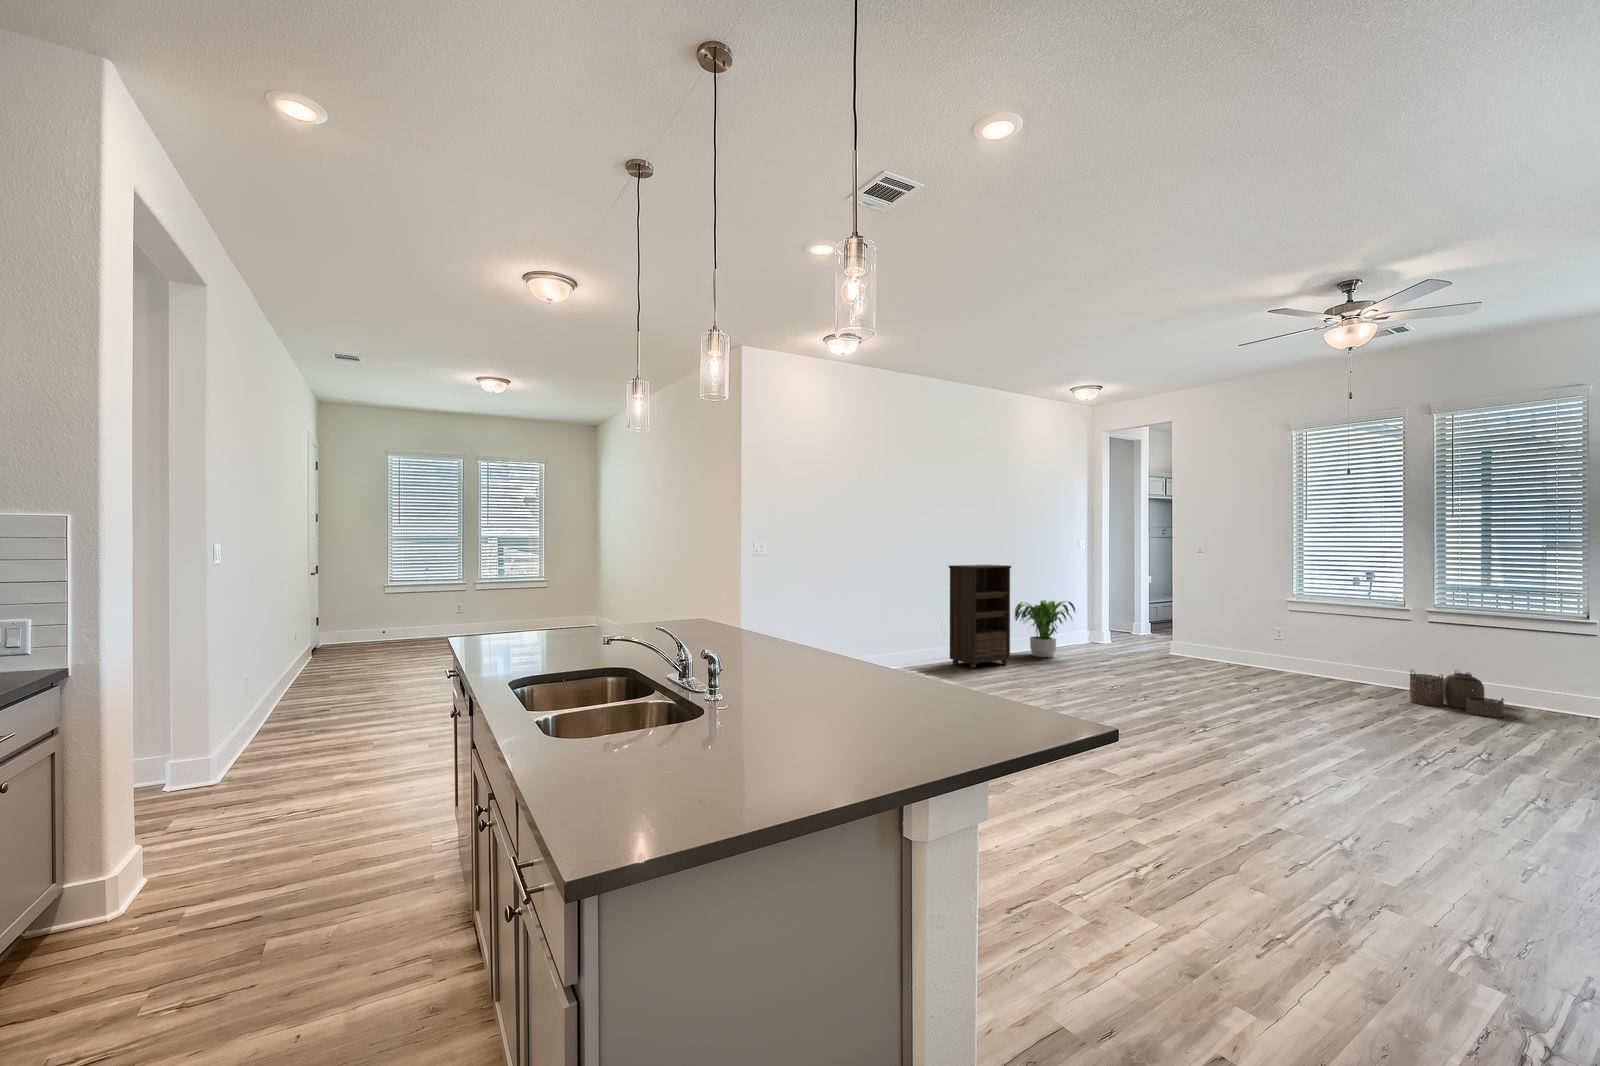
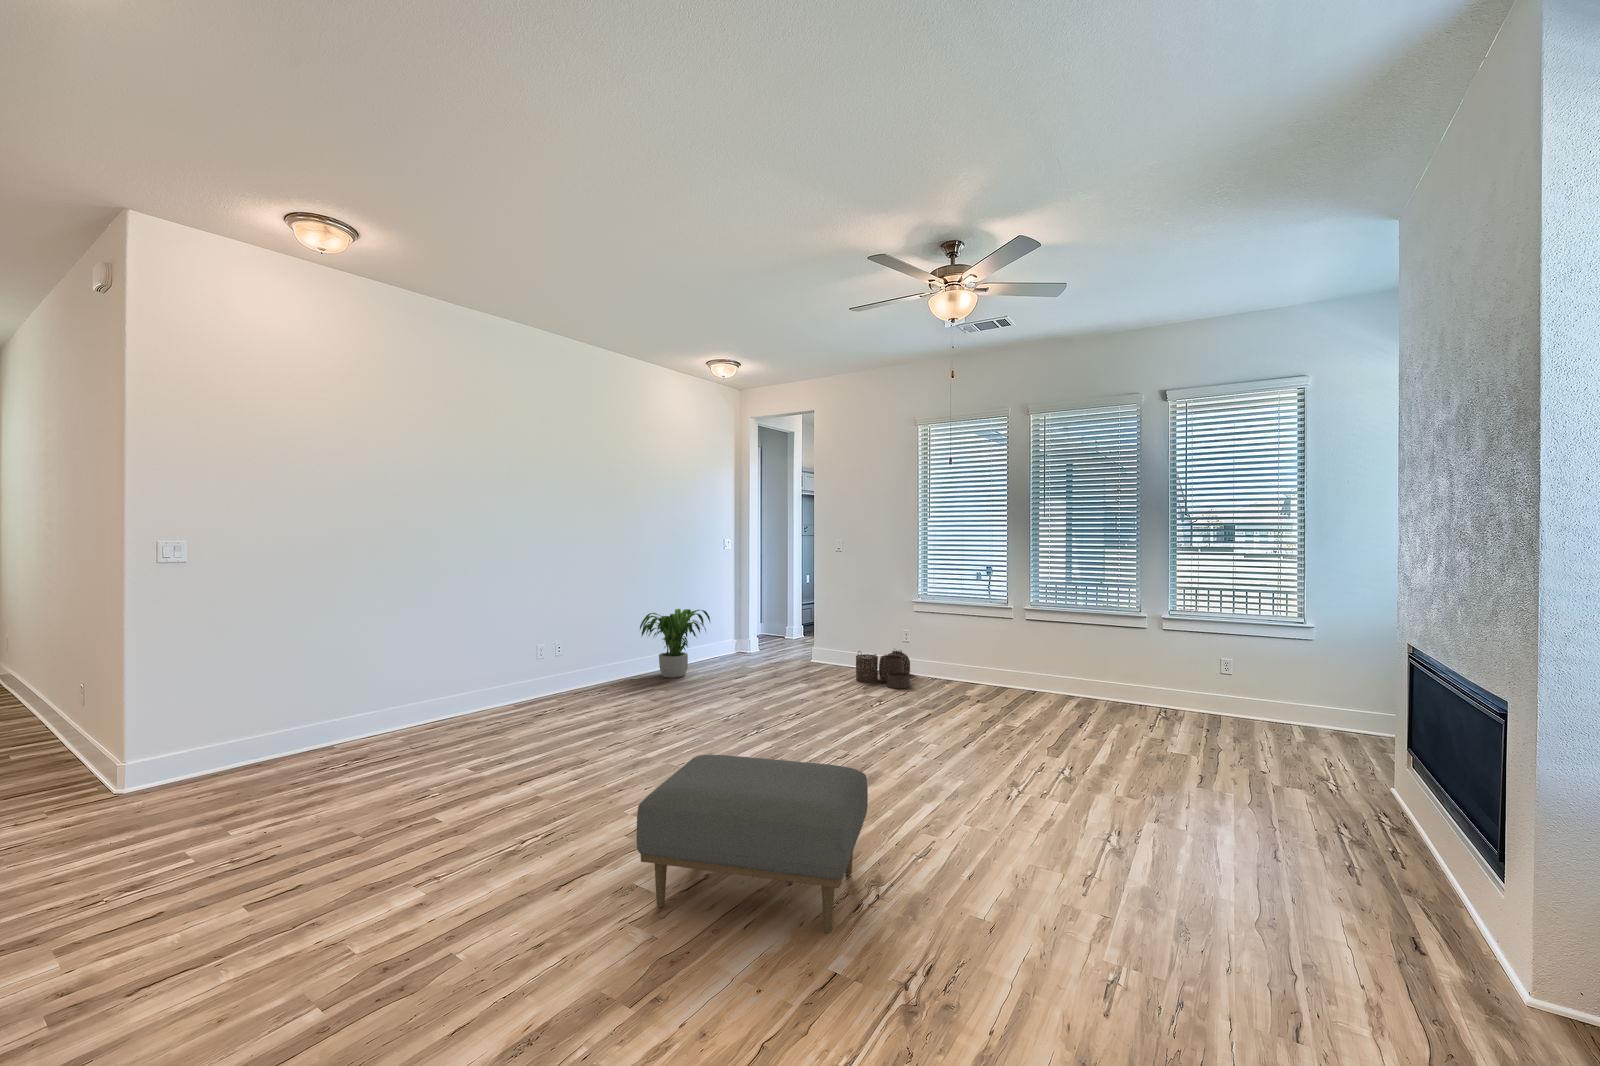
bookshelf: present [949,565,1011,668] -> none [544,569,627,704]
woven basket: present [1410,670,1504,717] -> present [856,650,910,689]
ottoman: none [1111,691,1287,811] -> present [636,755,868,932]

